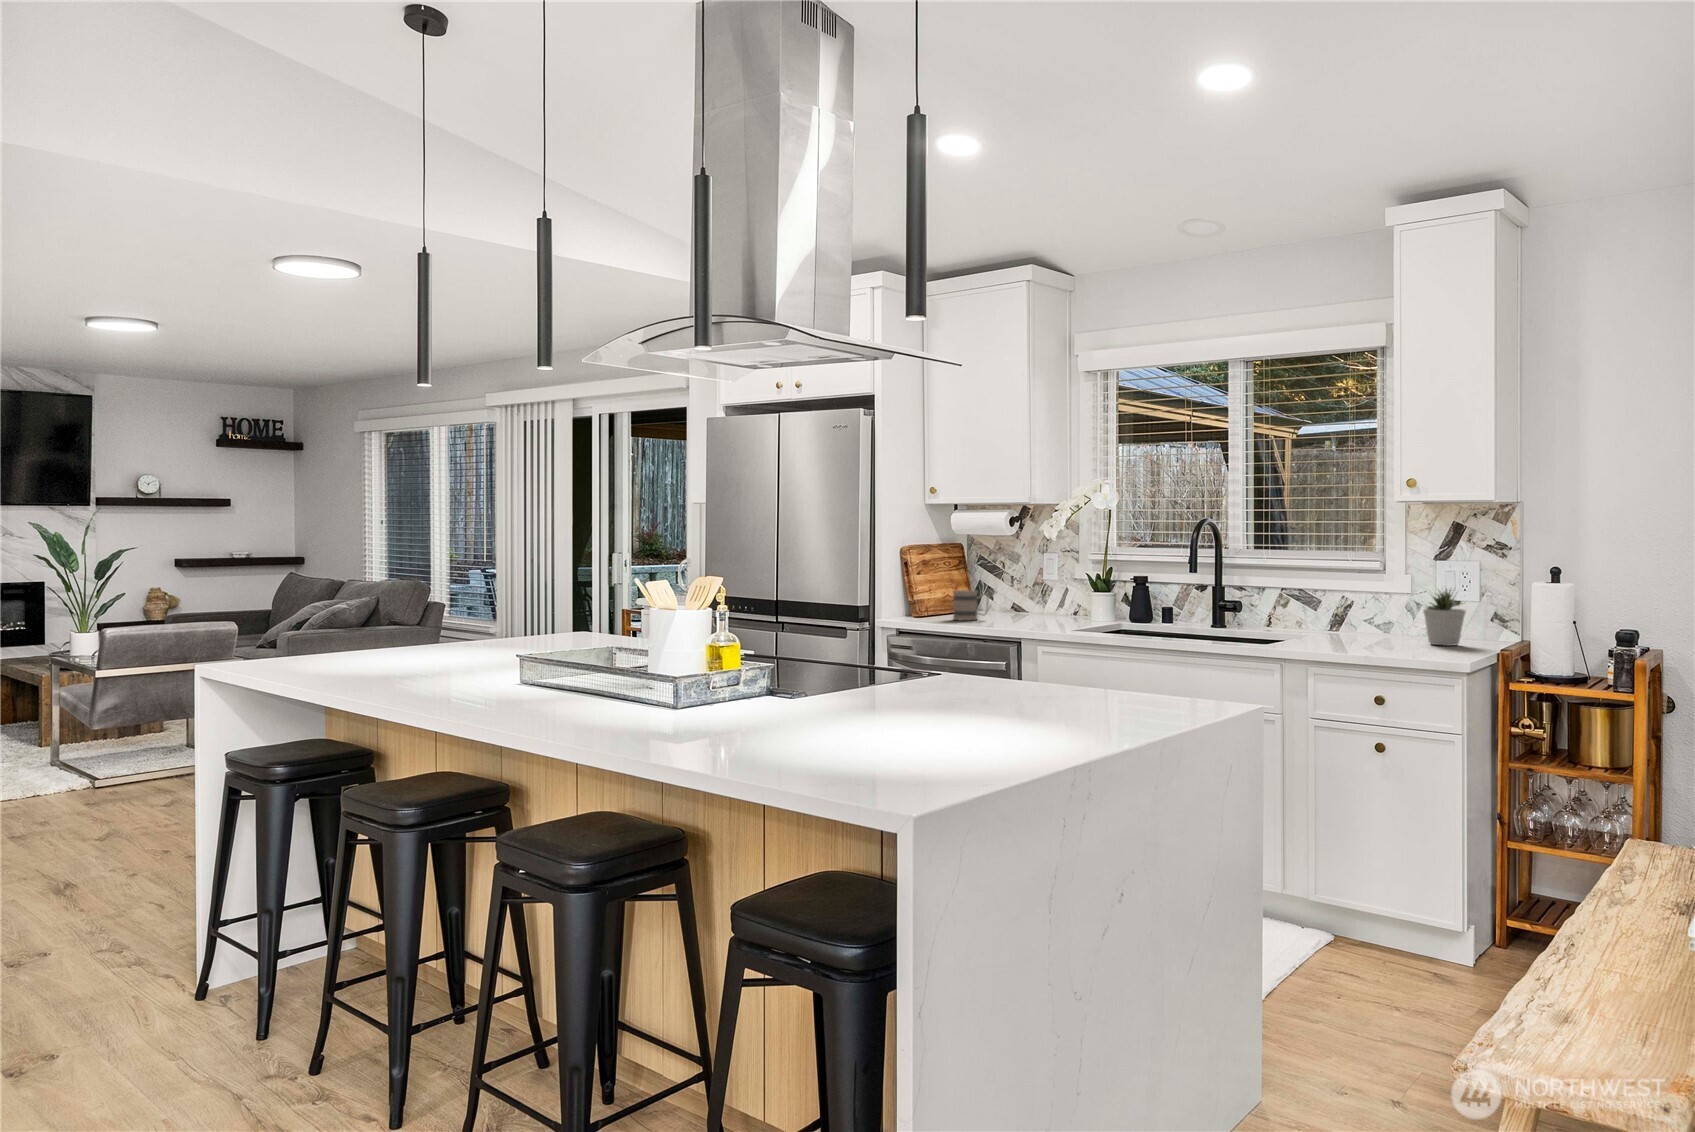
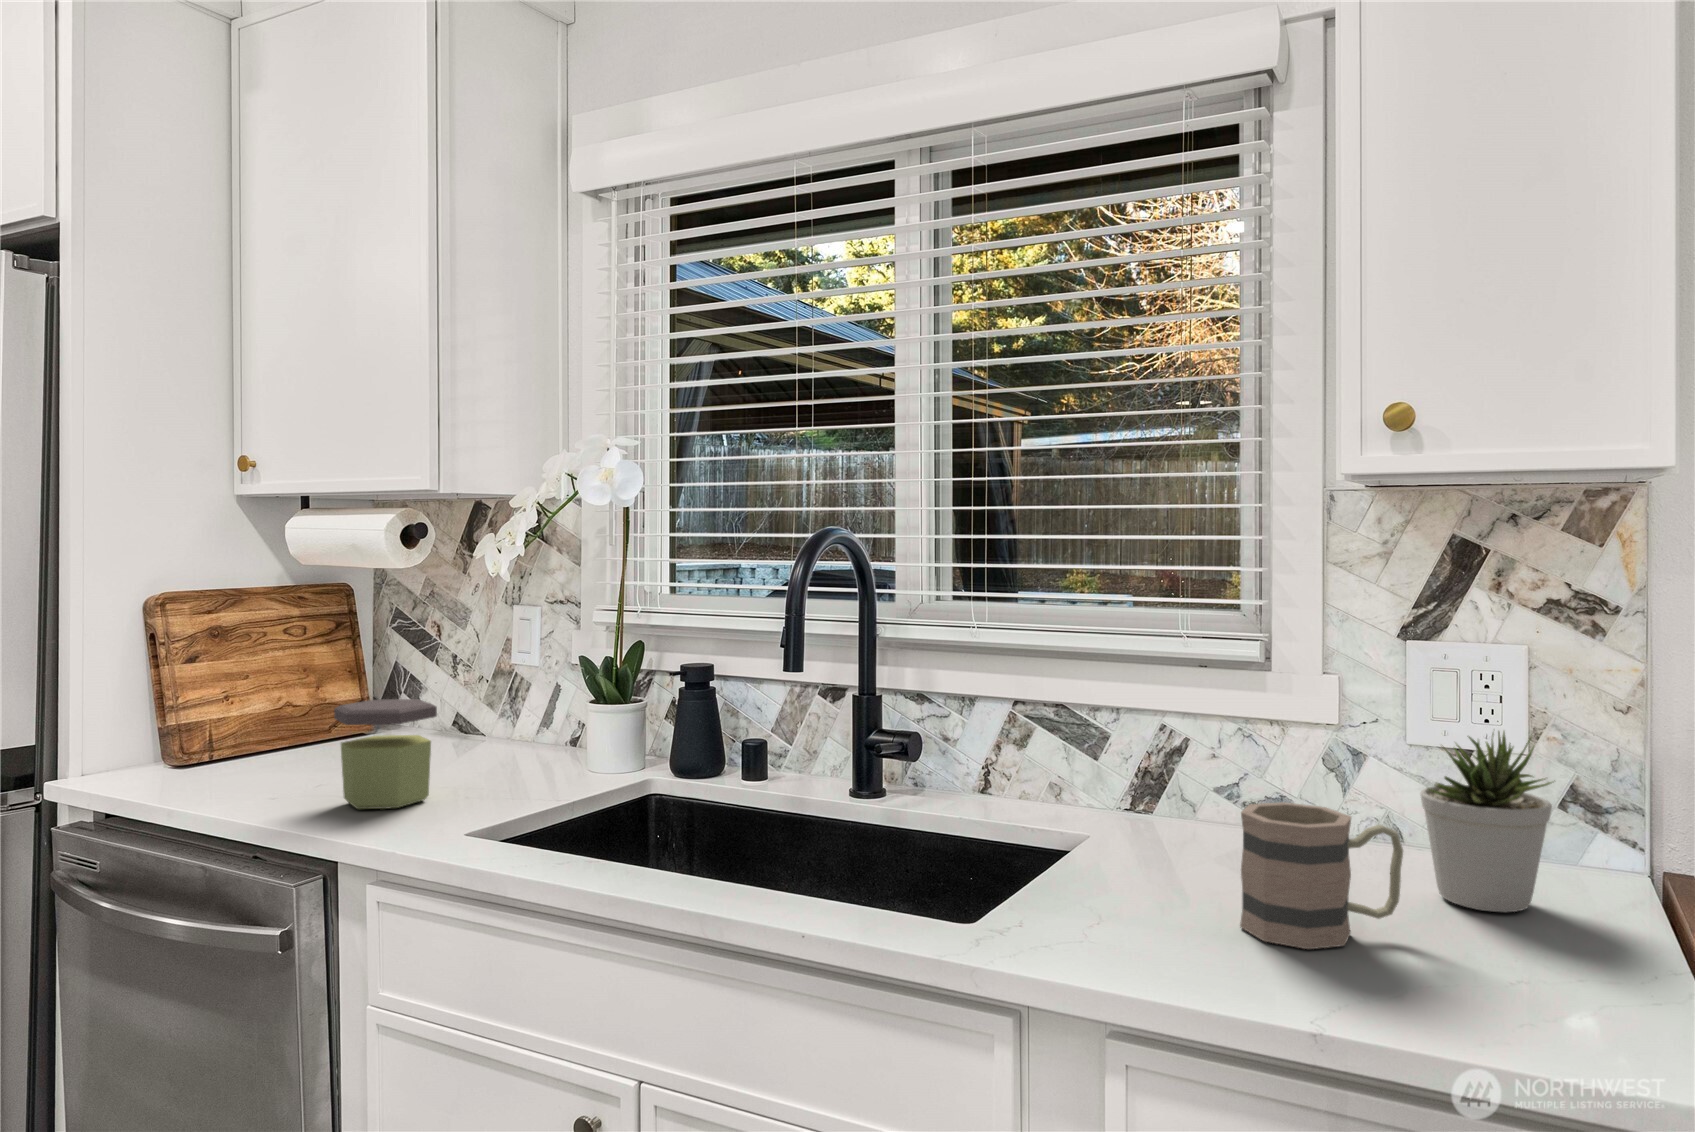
jar: none [1006,586,1044,625] -> present [334,699,437,809]
mug: present [953,590,989,620] -> present [1240,802,1403,949]

